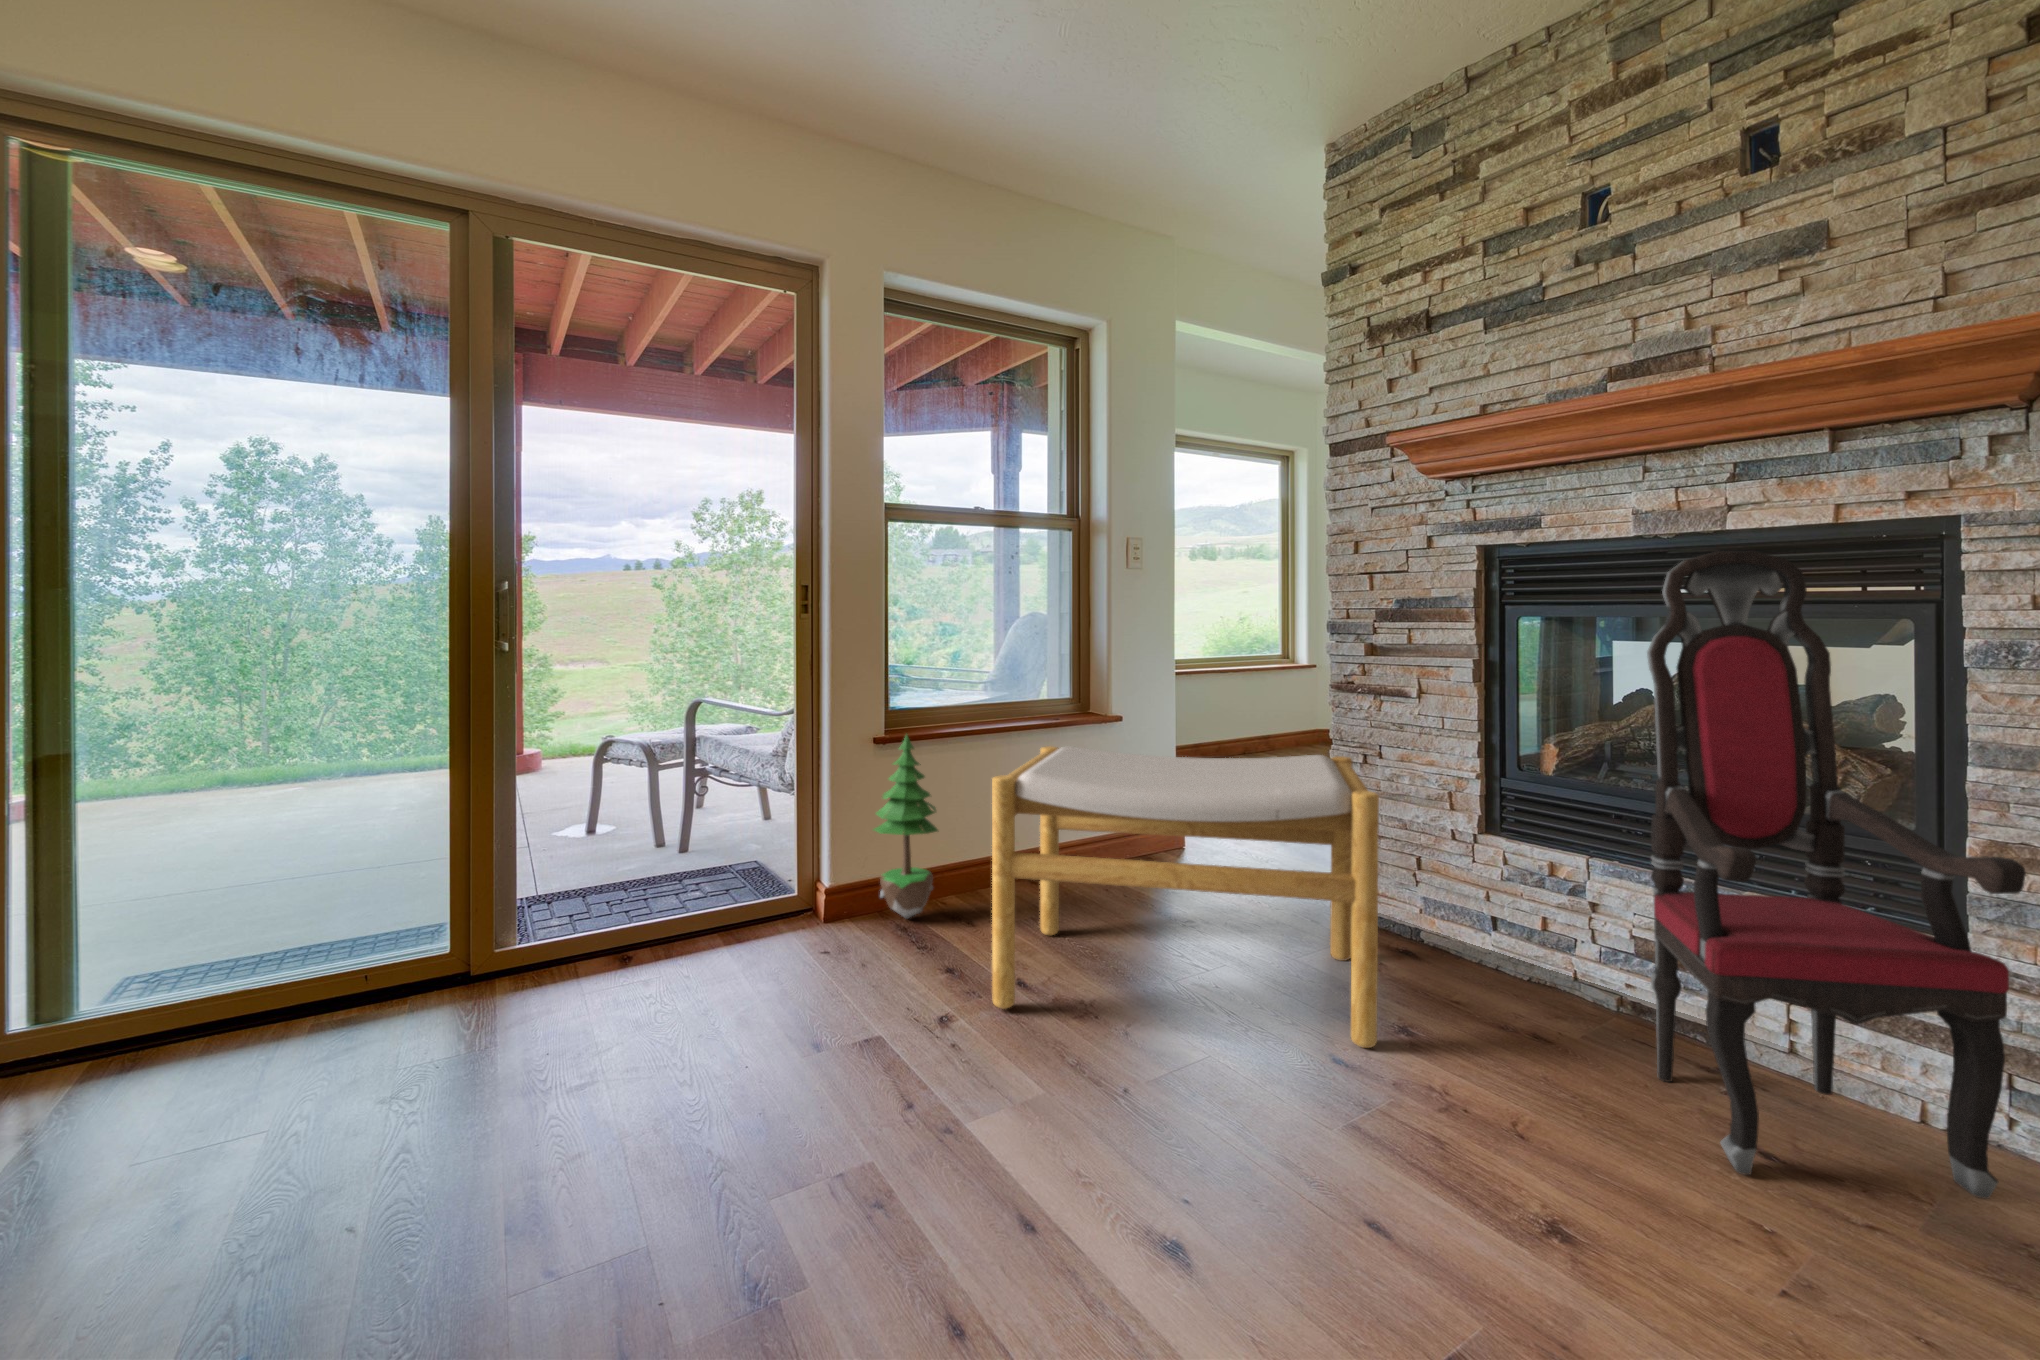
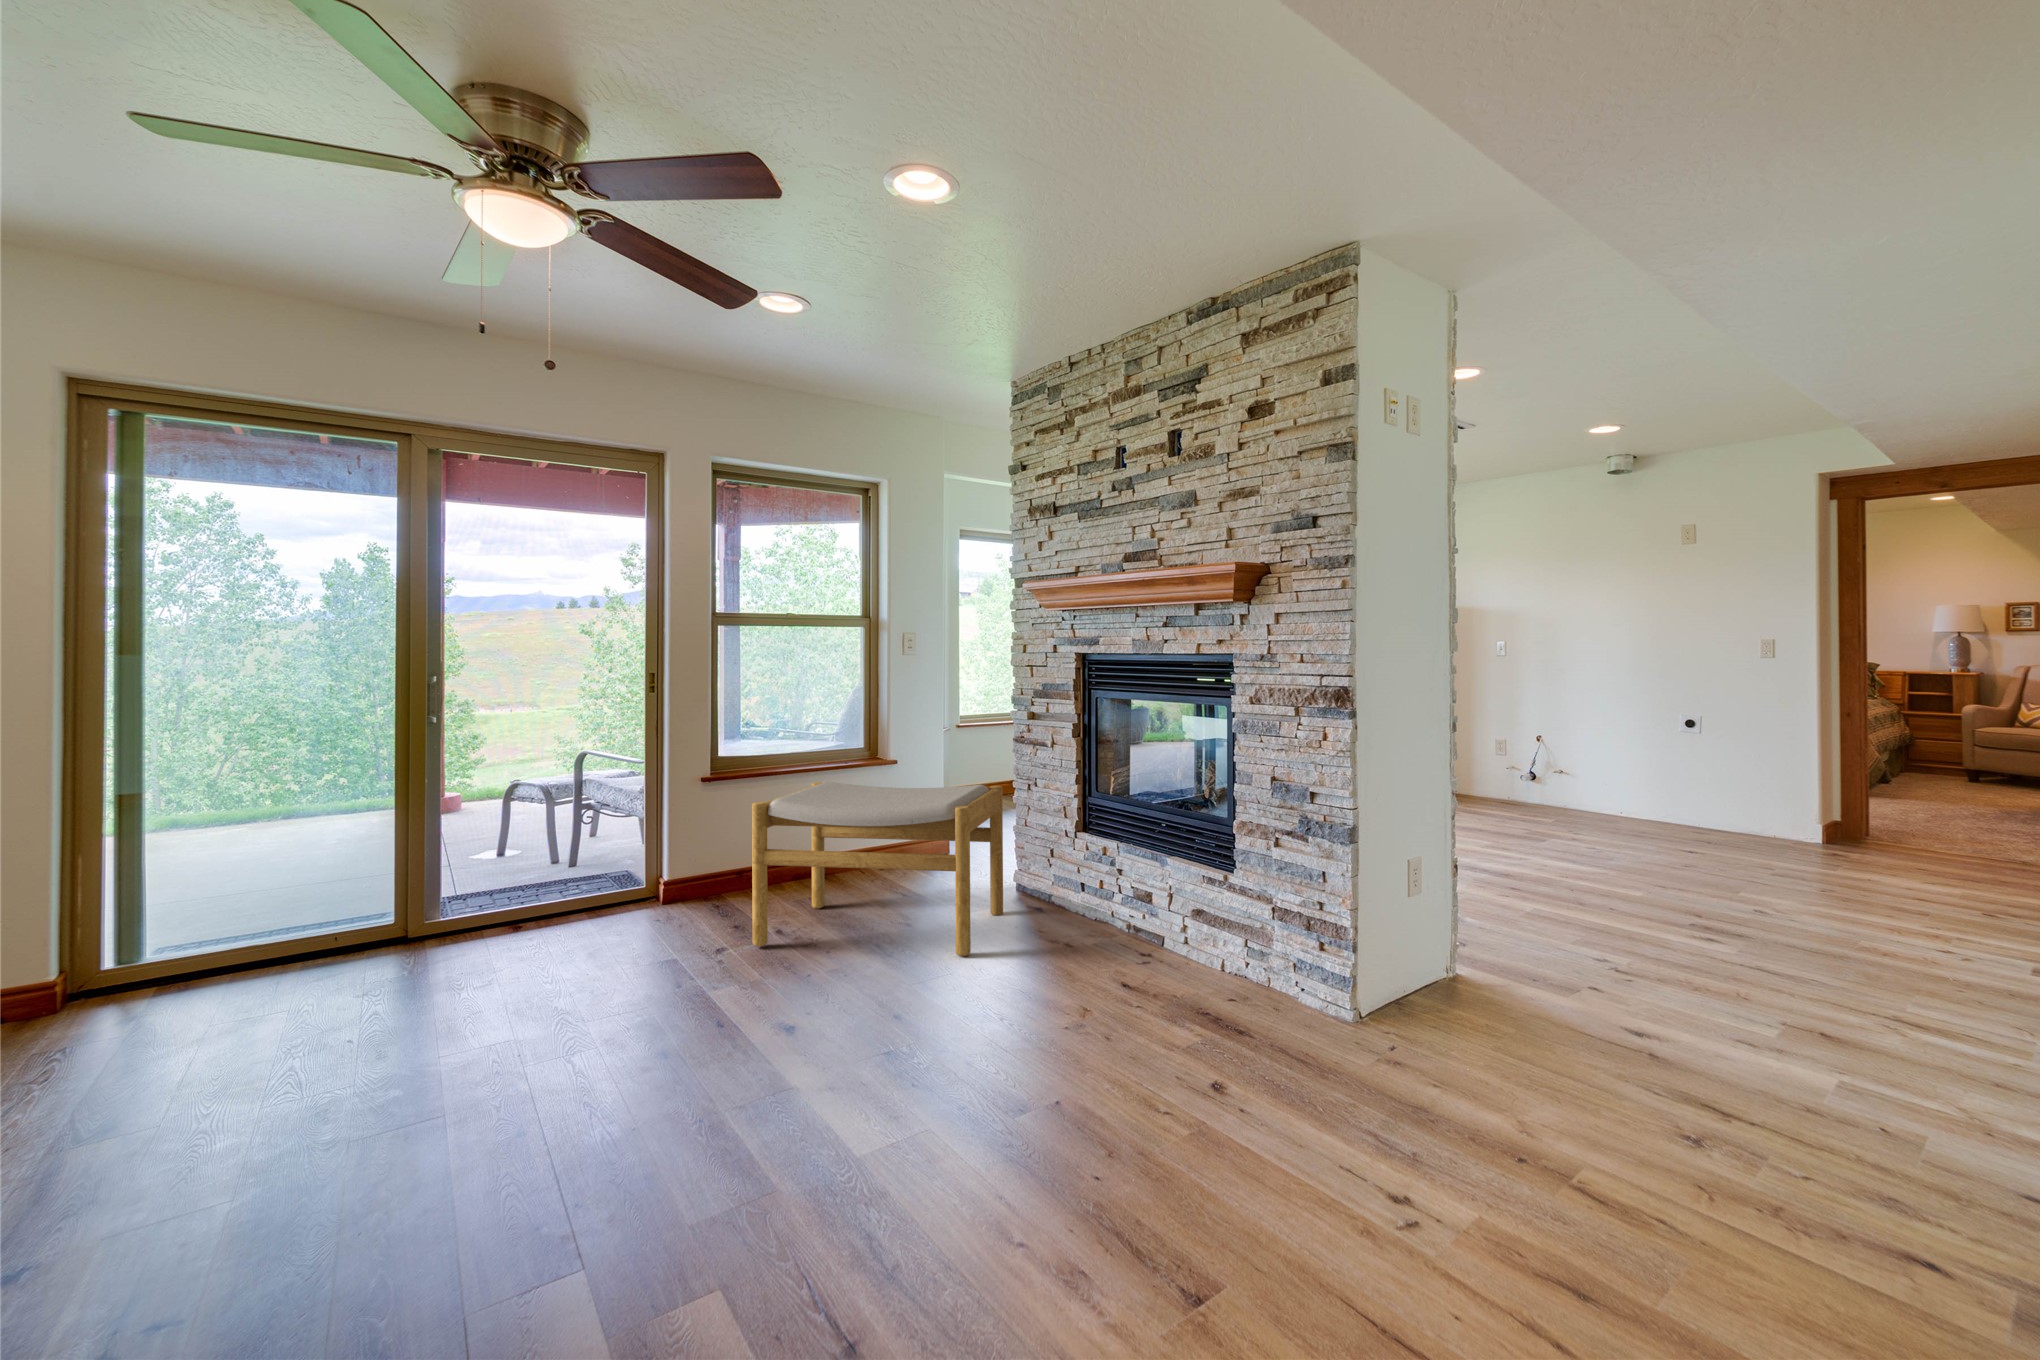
armchair: present [1647,551,2026,1199] -> none [1087,669,1216,1001]
potted tree: present [873,735,938,919] -> none [700,775,749,903]

